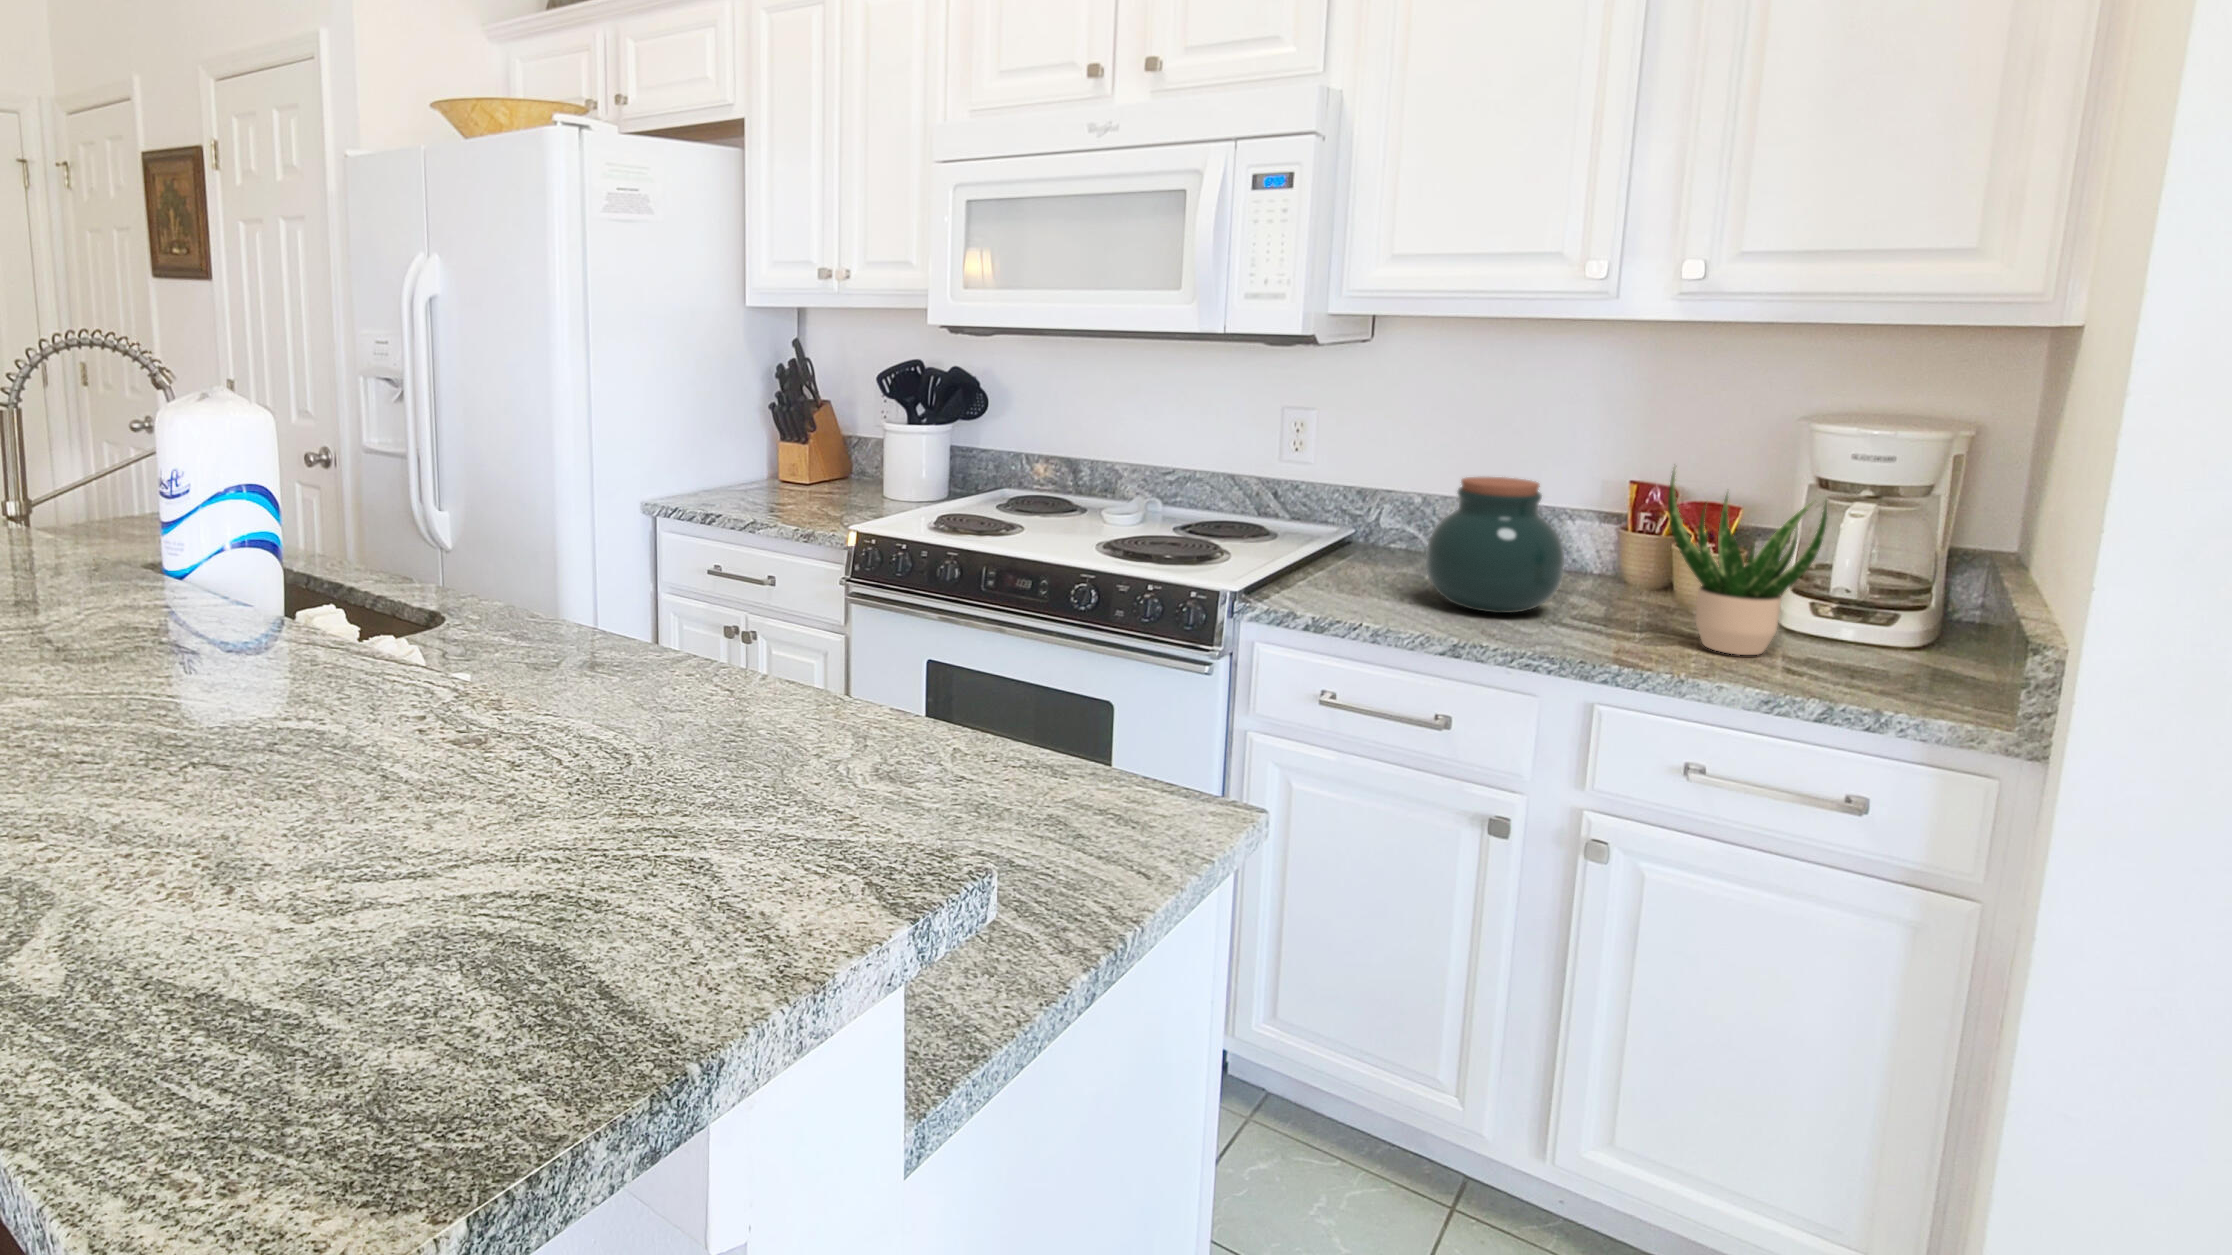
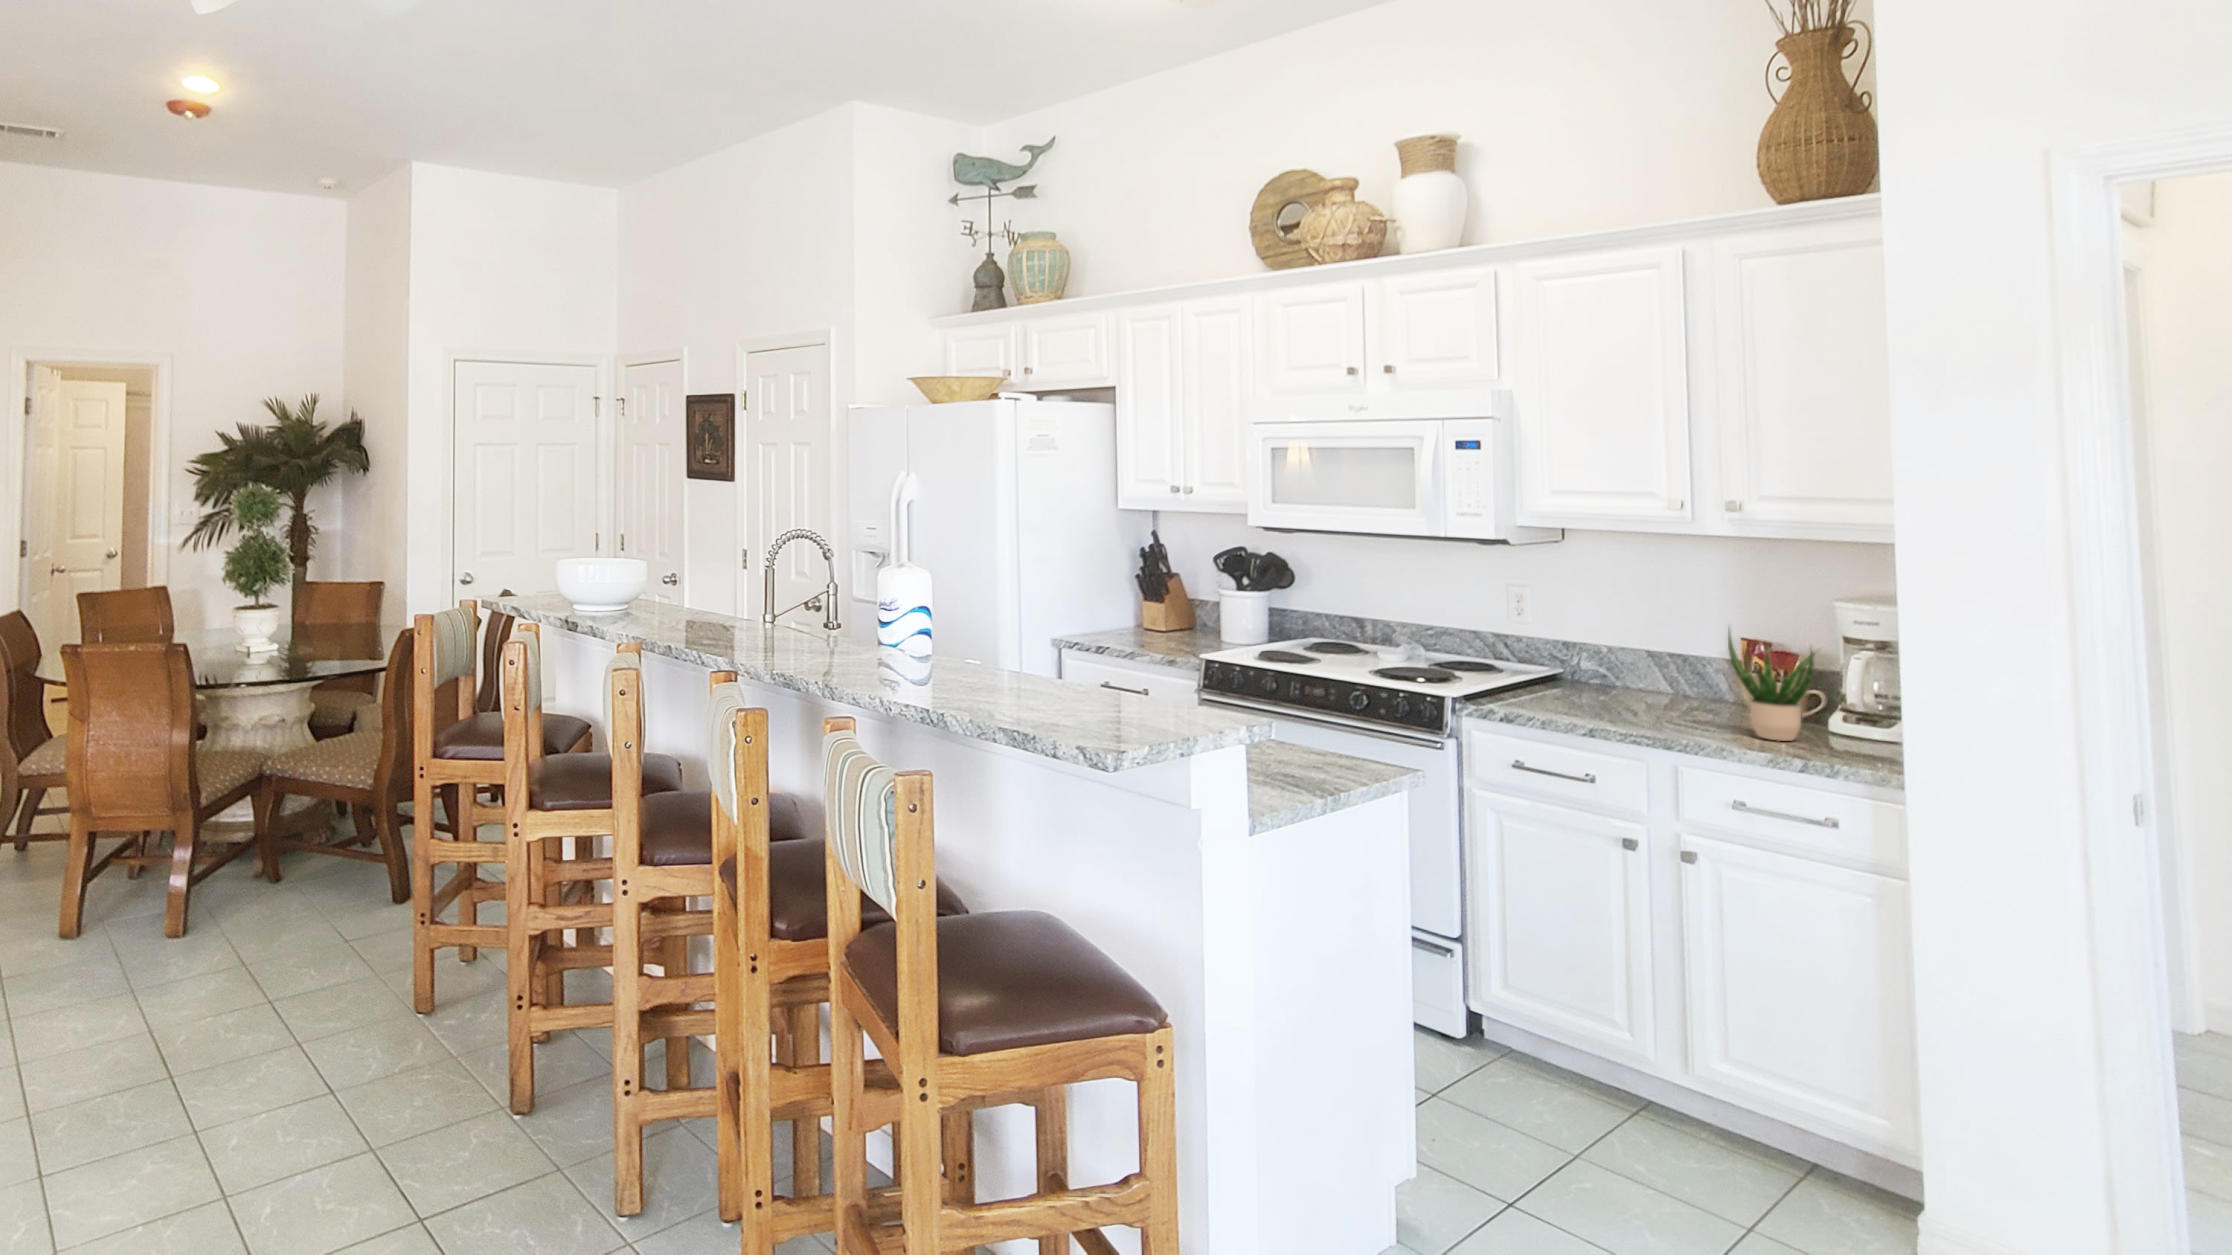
jar: present [1426,477,1564,613] -> none [1586,631,1676,716]

